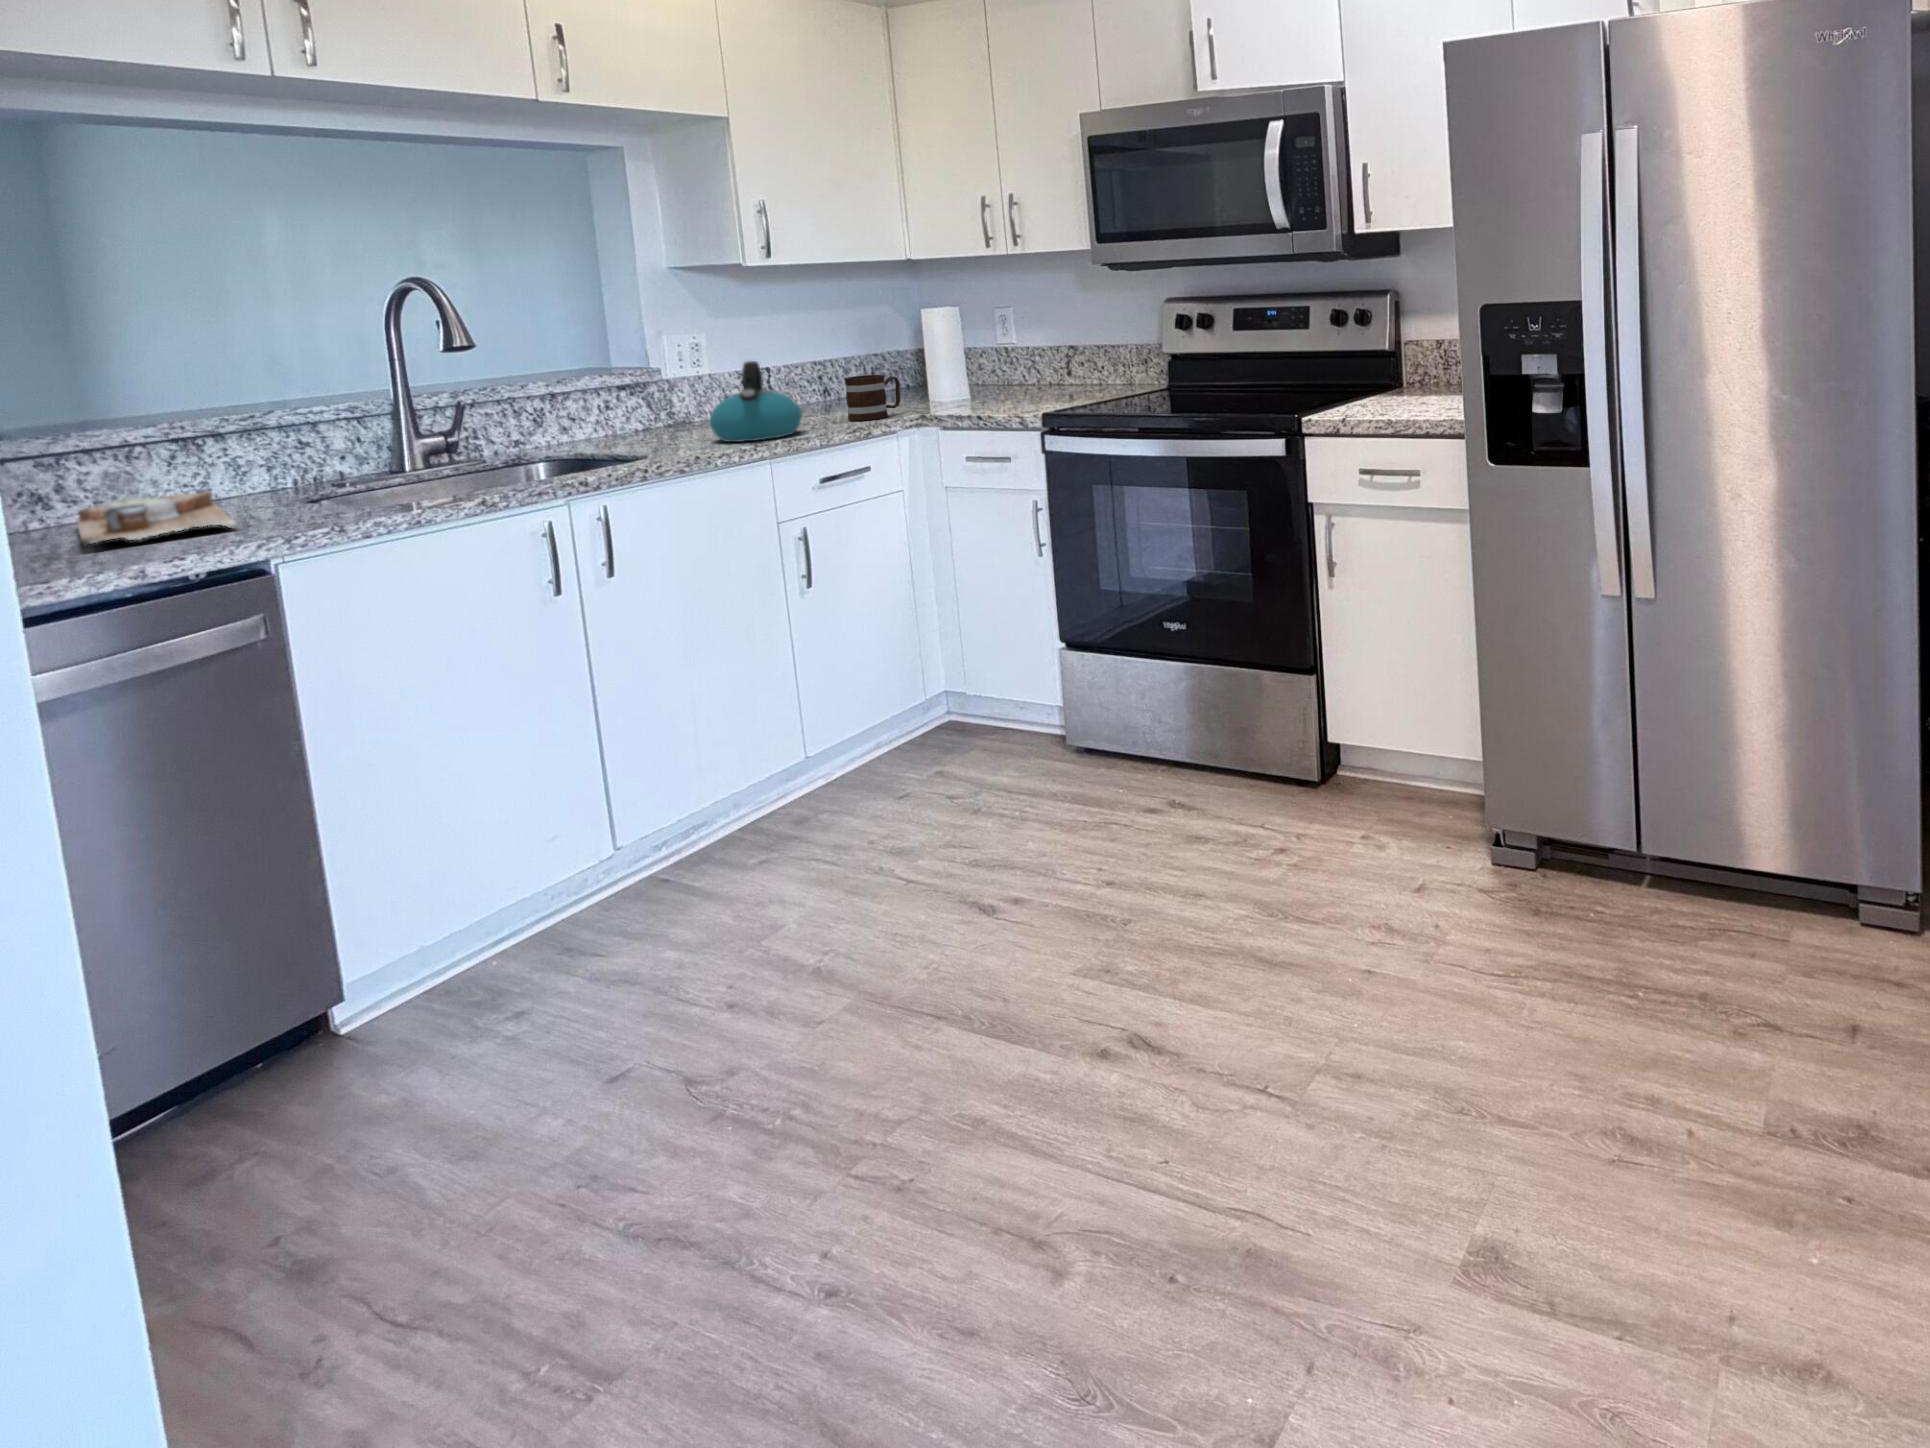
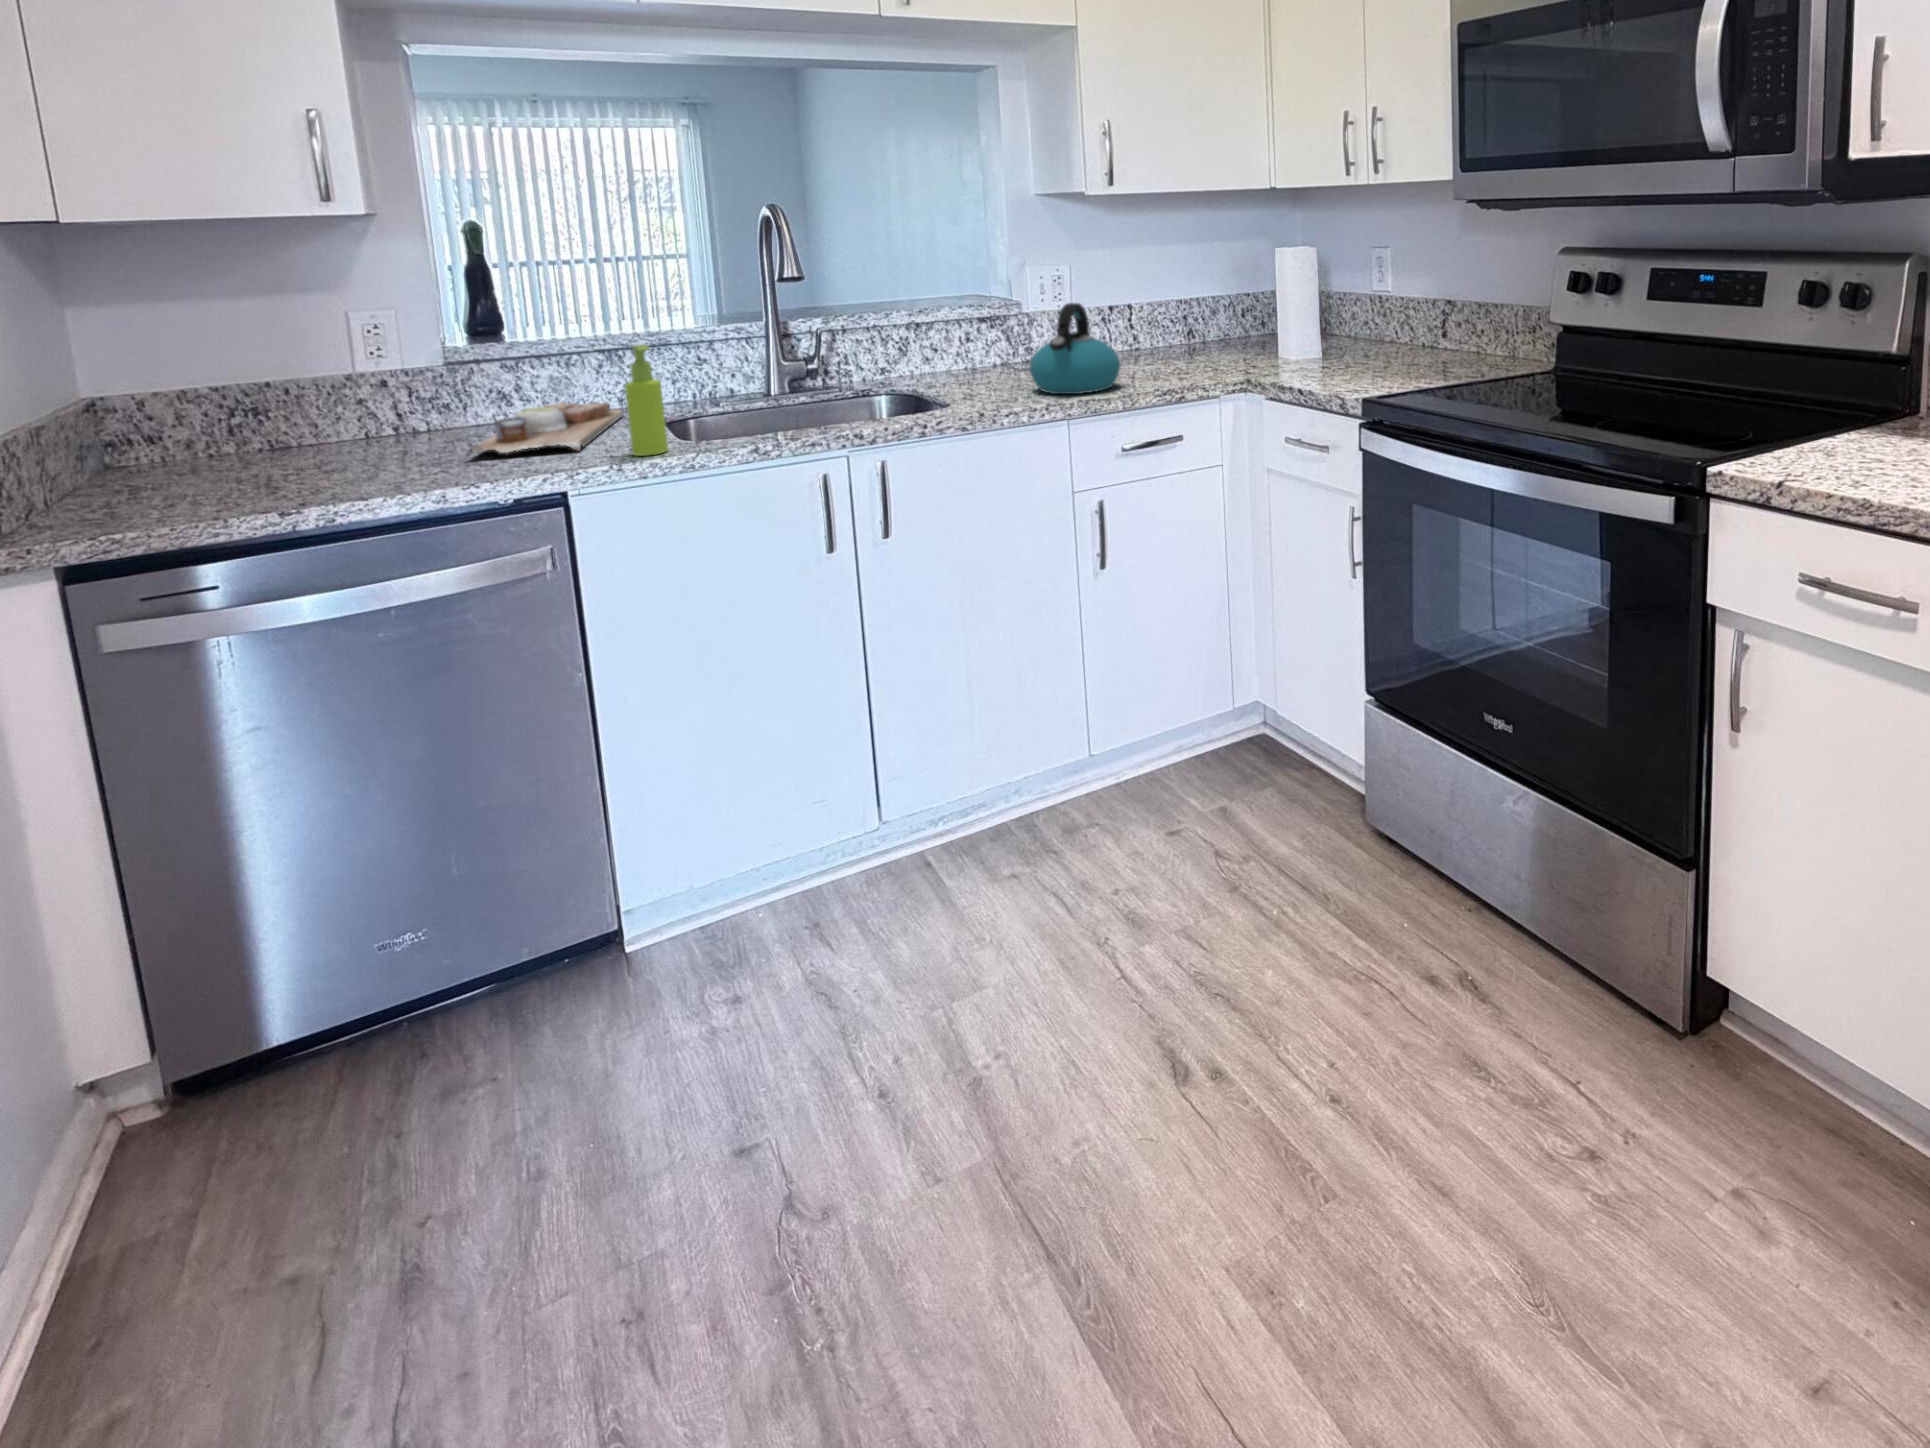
mug: present [844,375,900,421] -> none [1177,323,1238,377]
soap dispenser: none [313,412,367,522] -> present [625,345,668,456]

